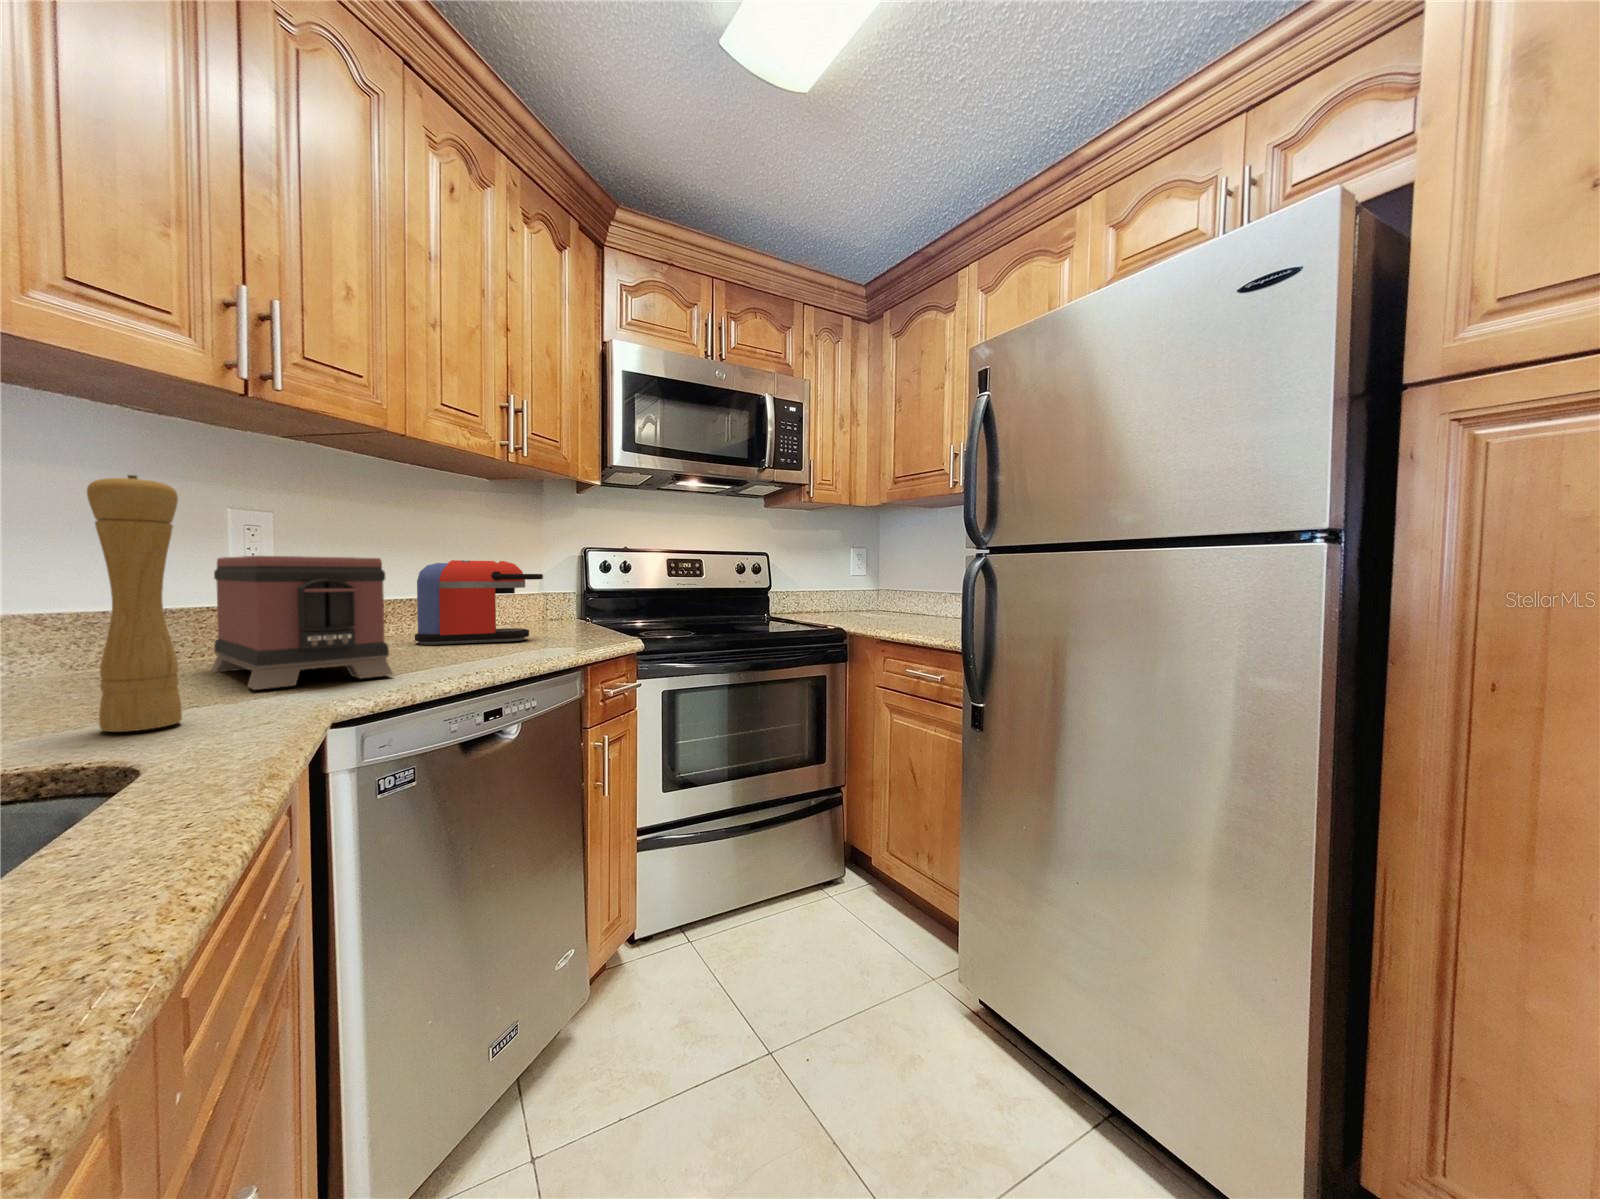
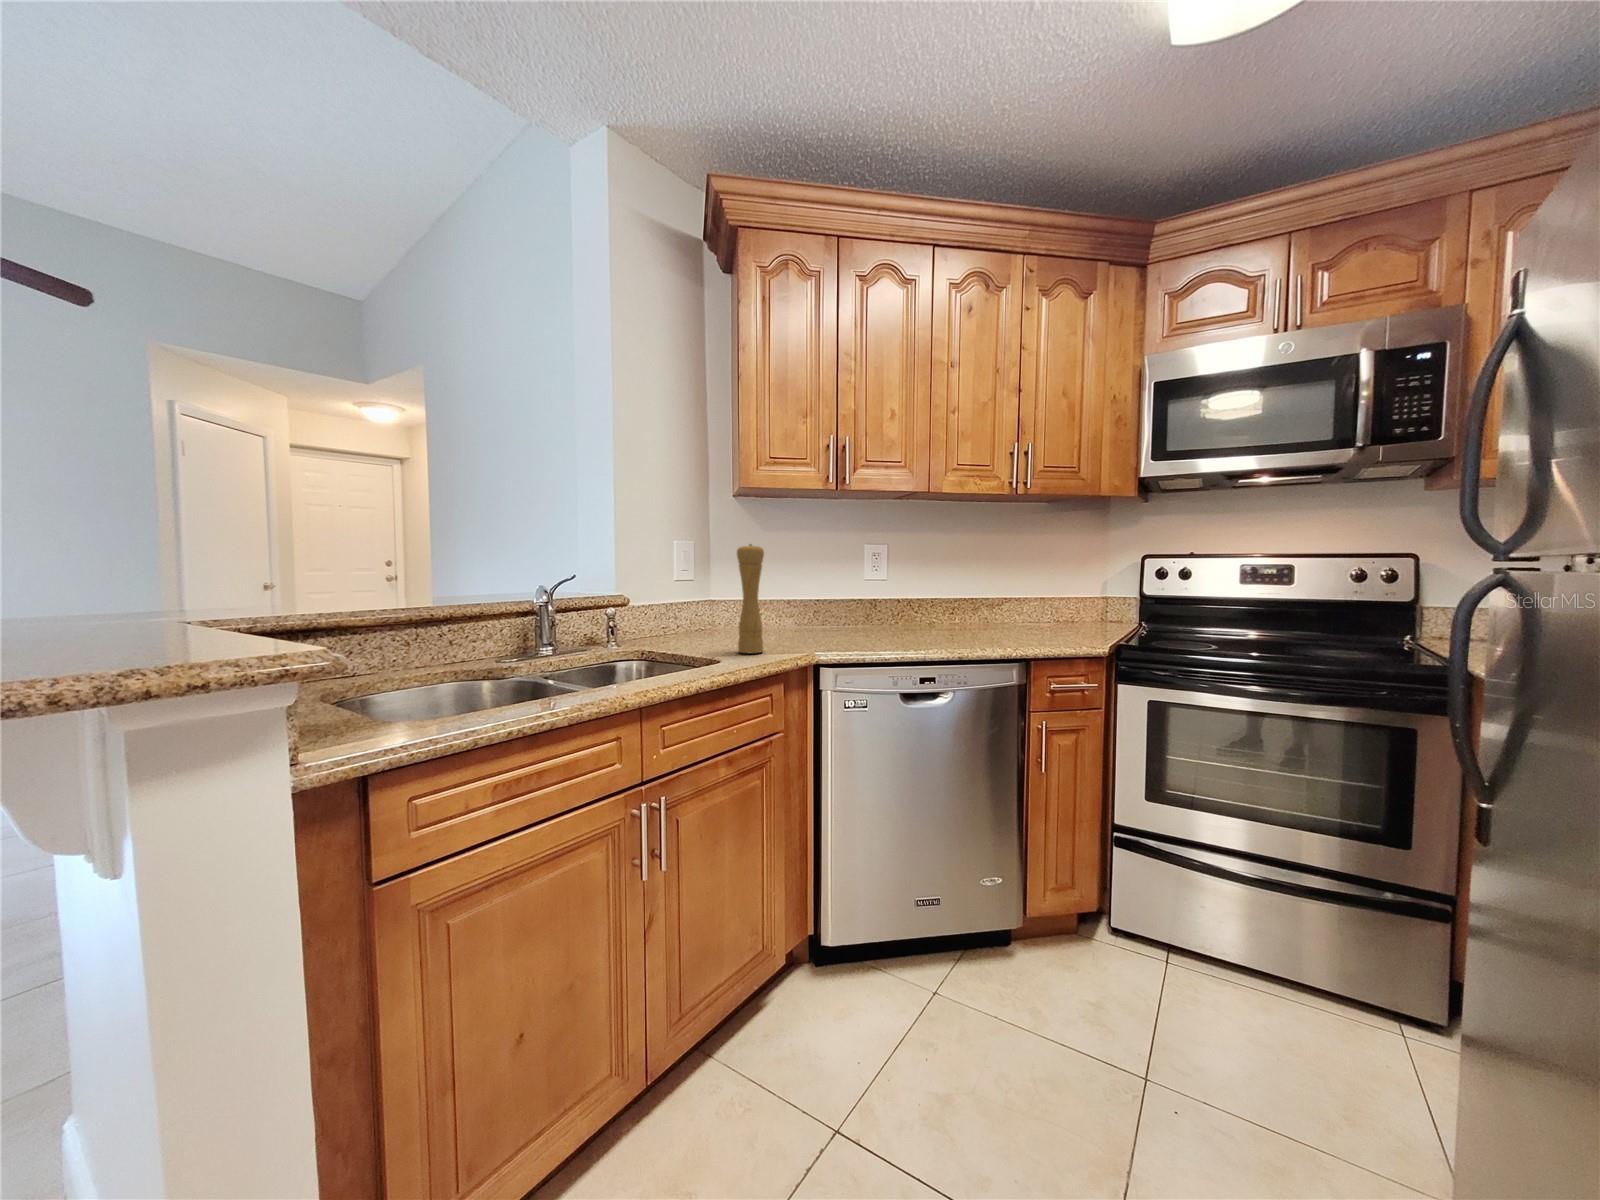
toaster: present [211,556,393,690] -> none [814,574,891,647]
coffee maker: present [415,560,543,645] -> none [955,572,1045,636]

